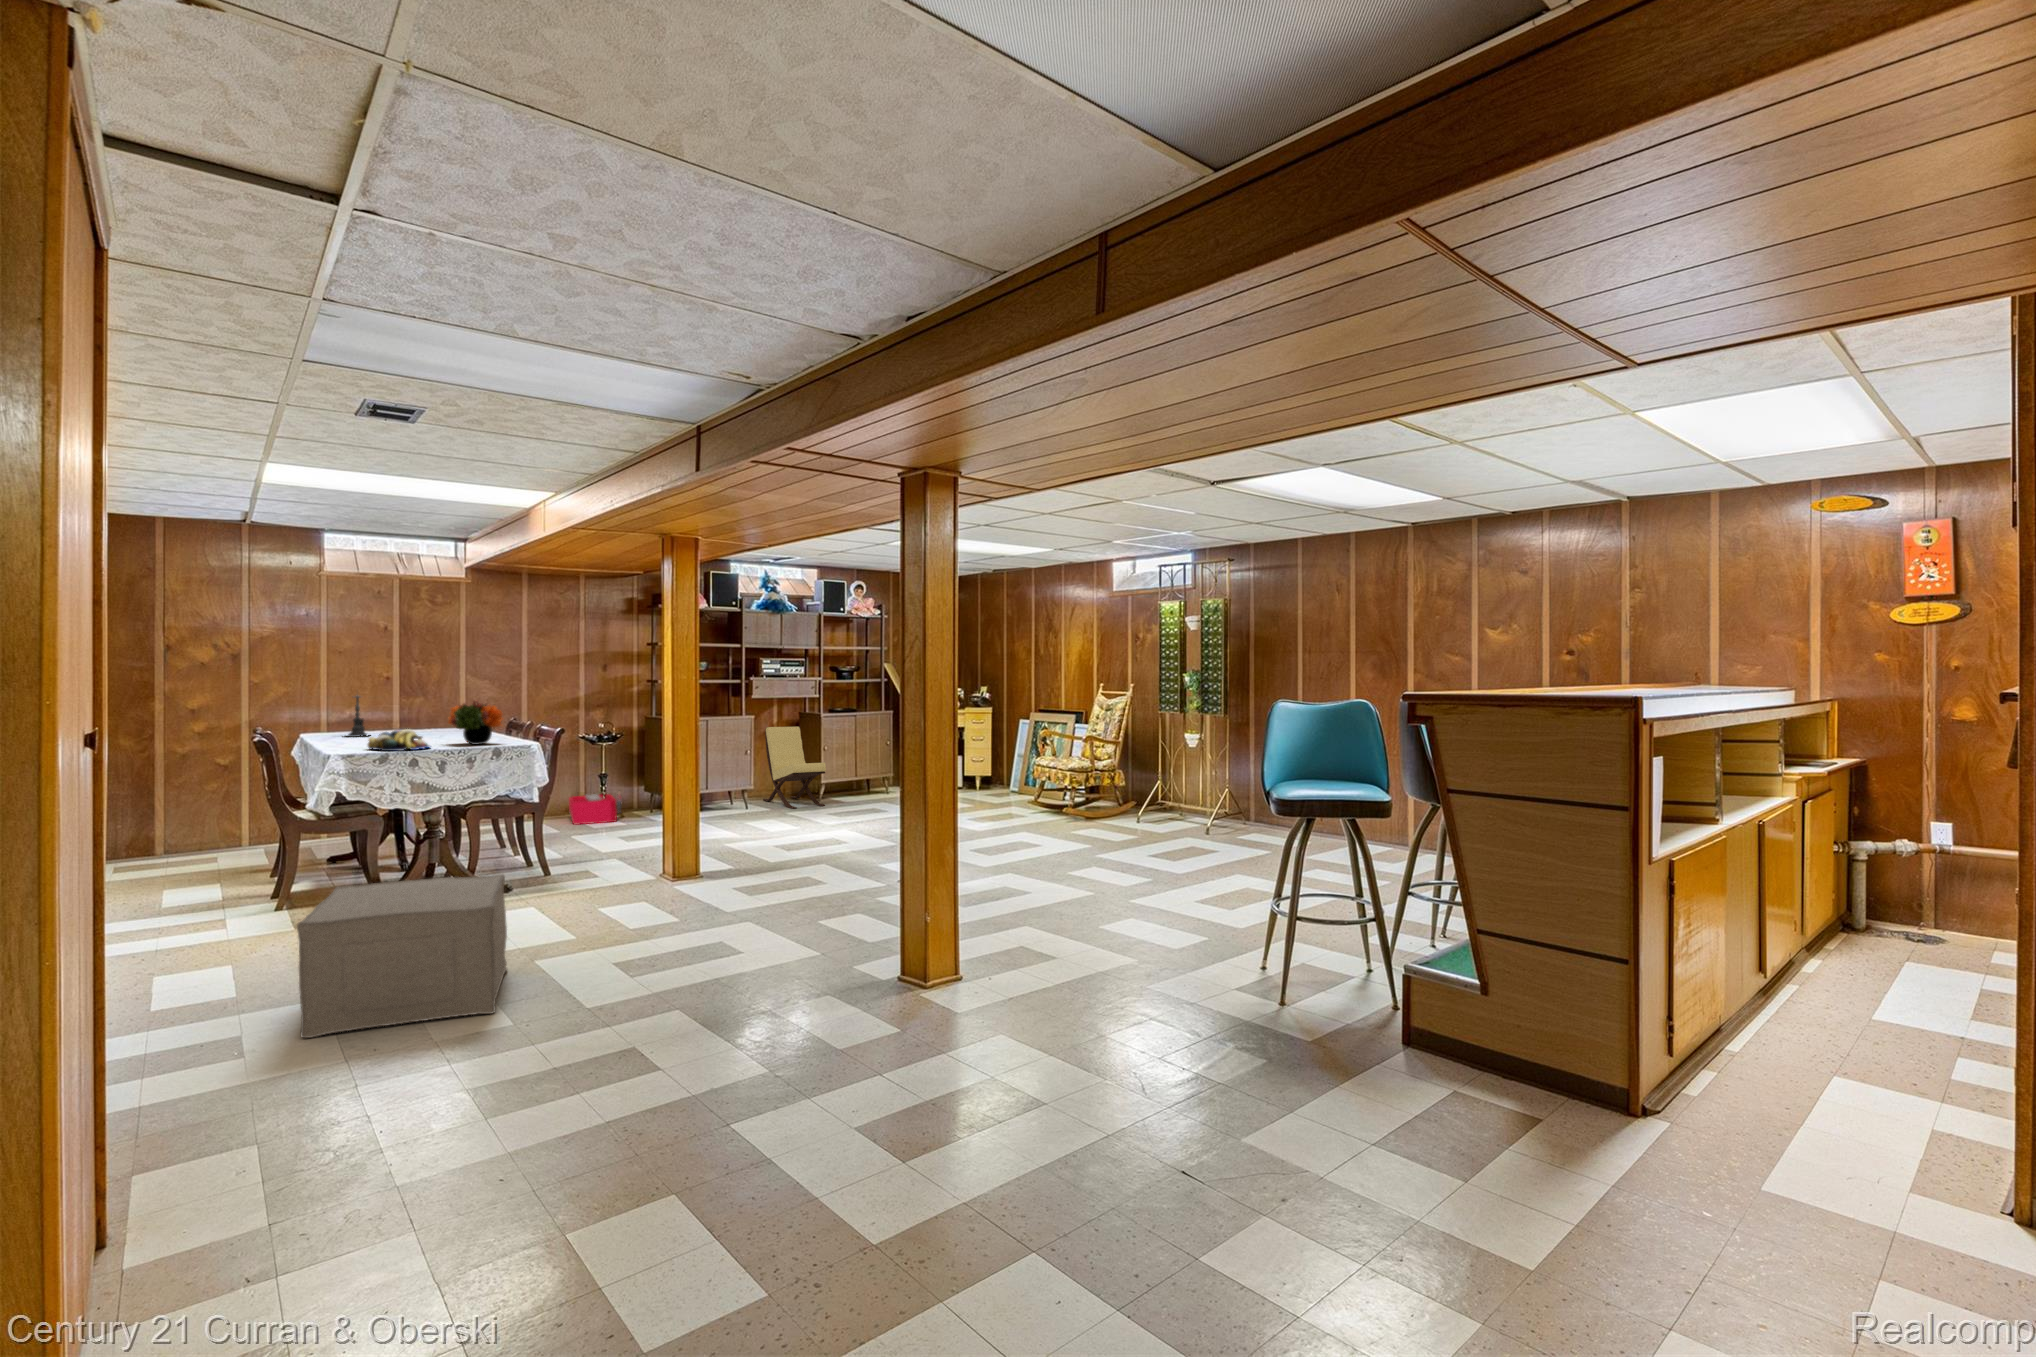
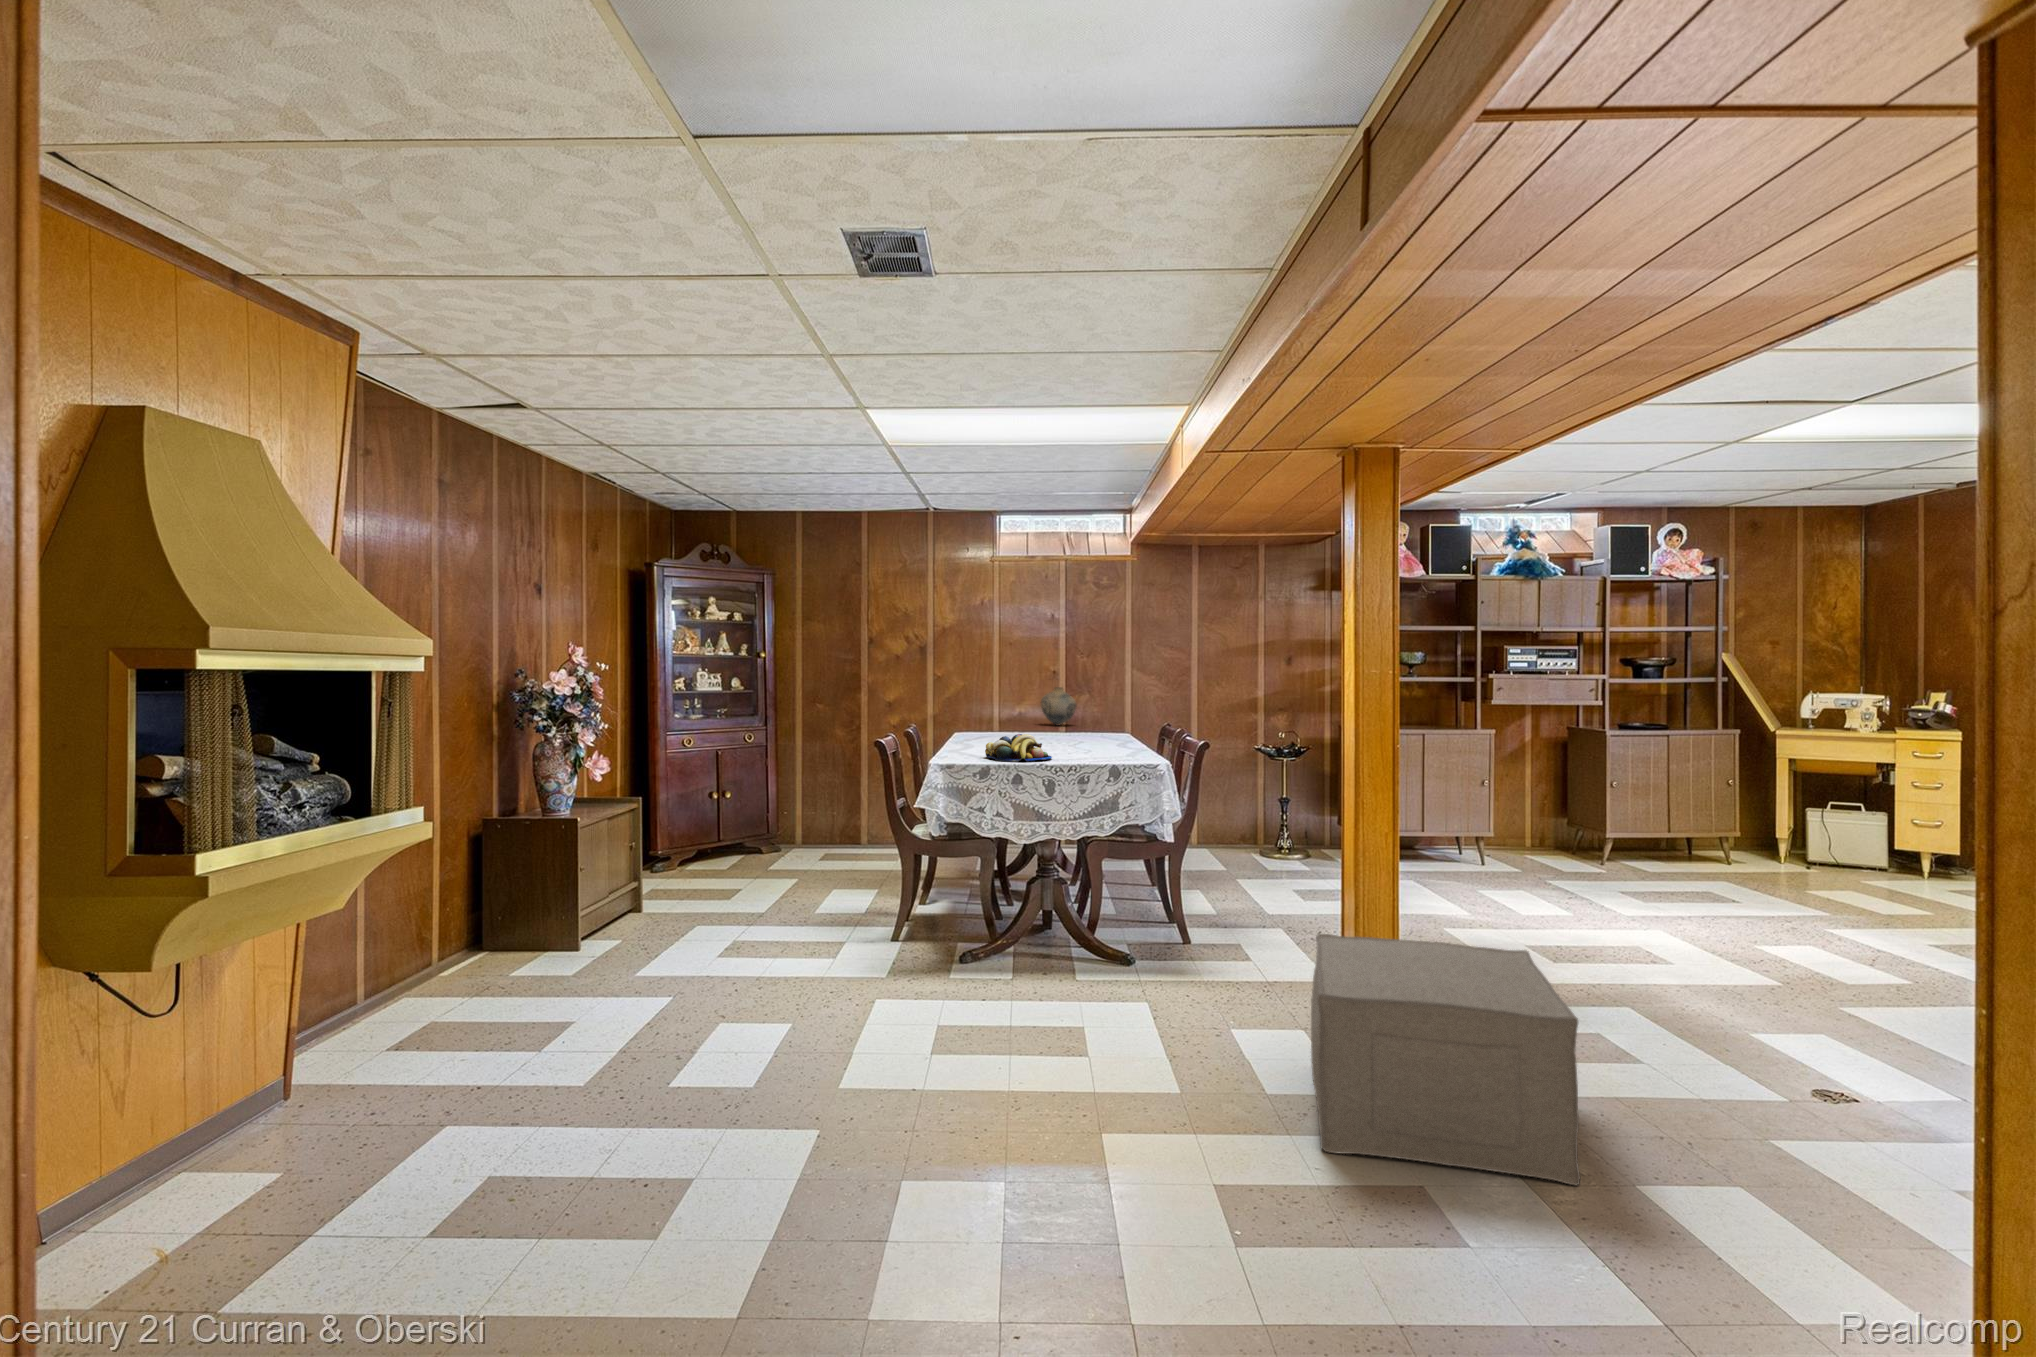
vase: none [374,691,412,725] -> present [1041,687,1077,725]
candle holder: present [347,696,367,737] -> none [989,685,1020,739]
flower arrangement: present [448,701,503,745] -> none [1076,699,1140,757]
lounge chair: present [763,727,826,809] -> none [1509,747,1616,875]
storage bin: present [569,792,622,824] -> none [1244,821,1310,864]
ottoman: present [297,874,507,1038] -> present [1311,934,1580,1185]

